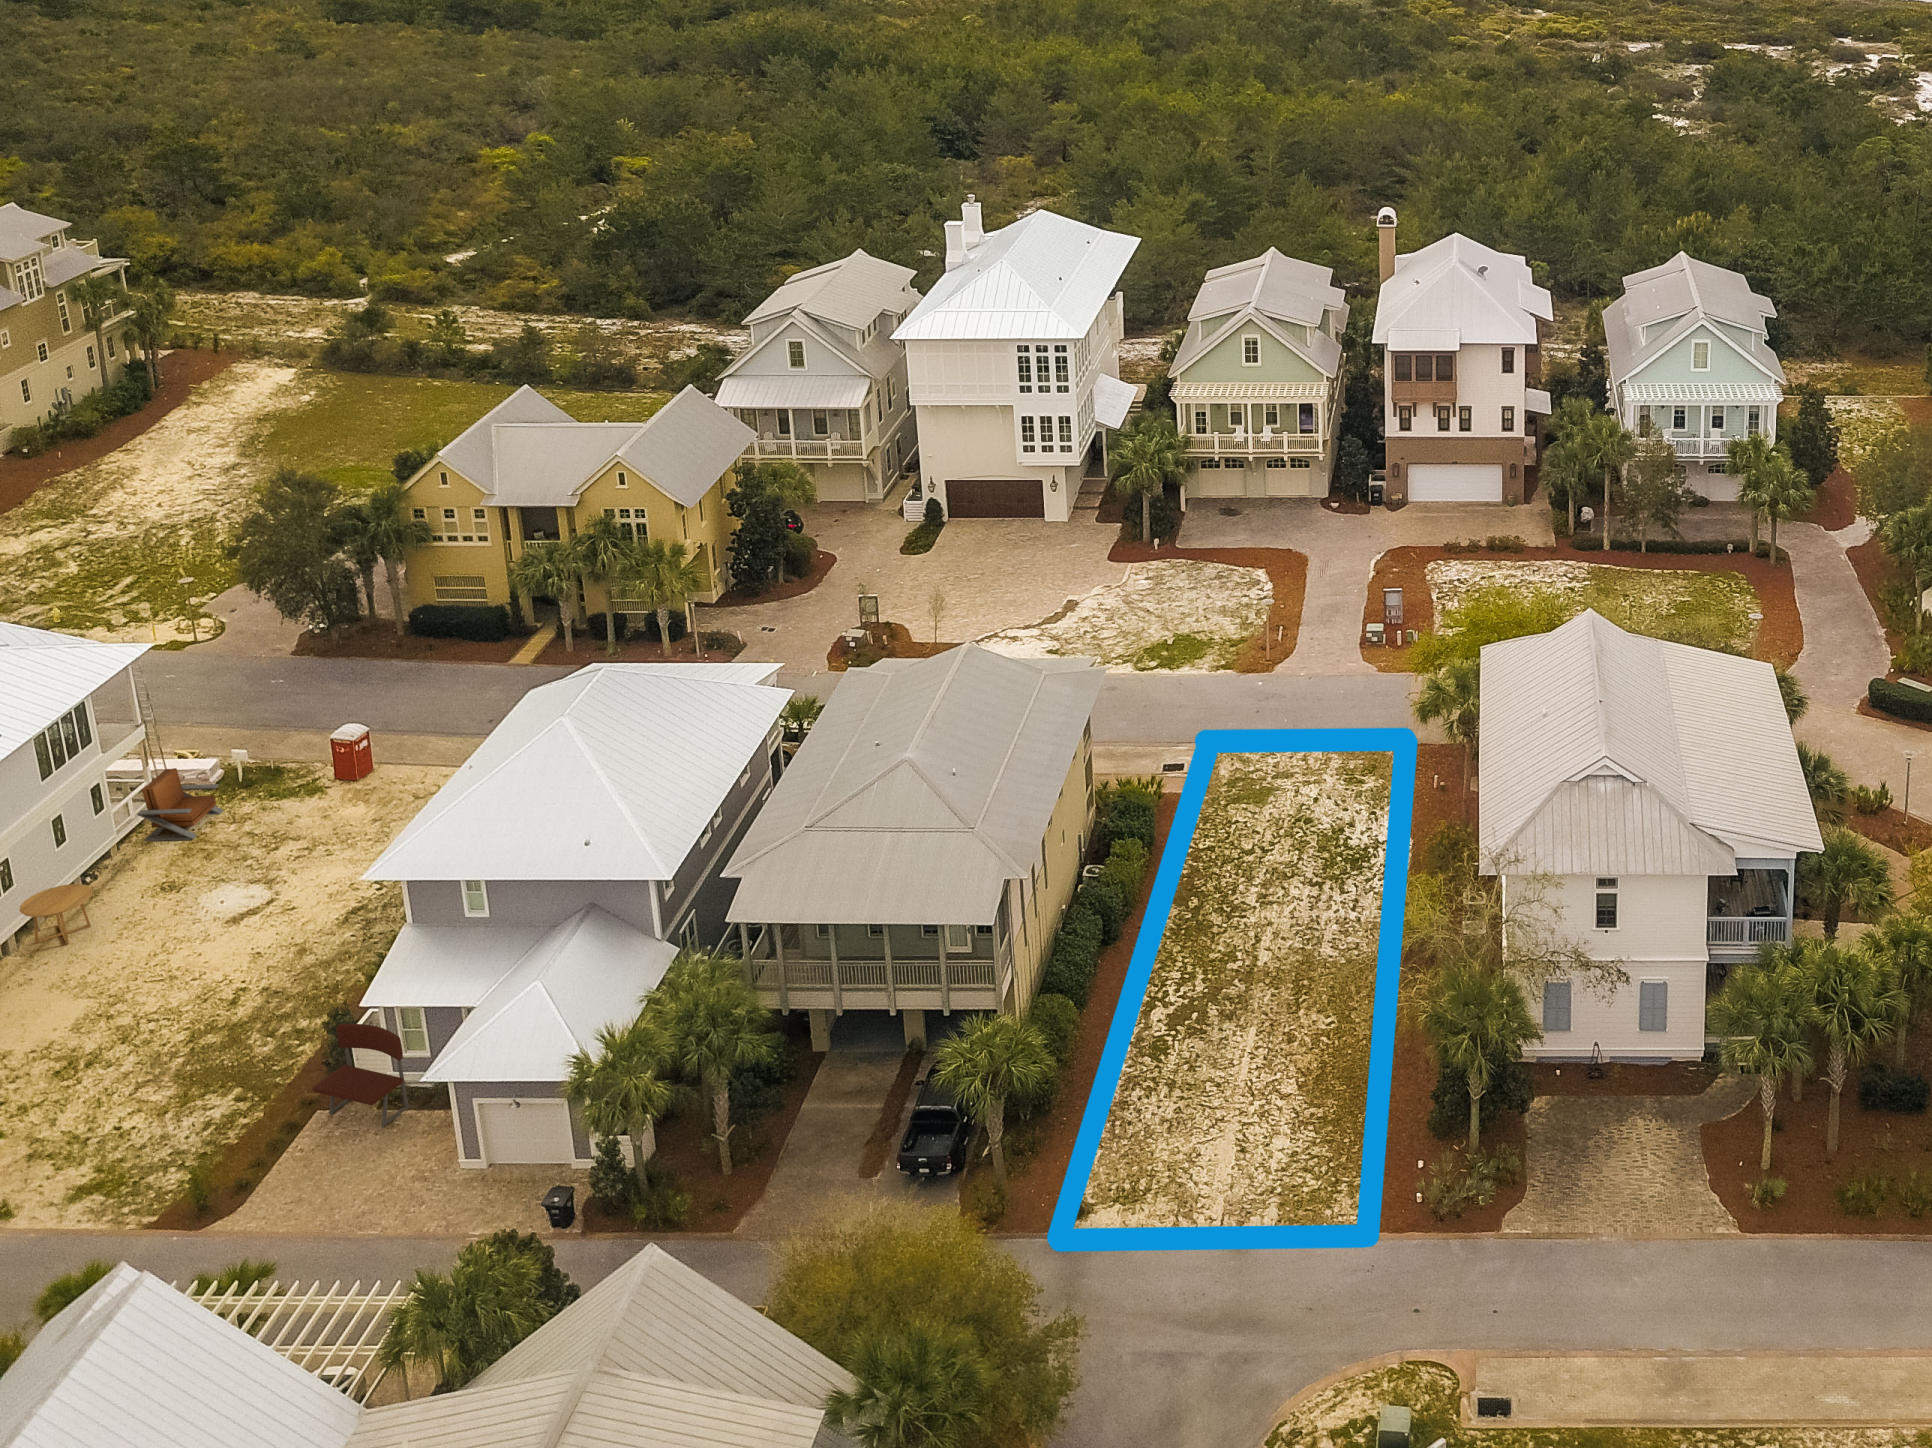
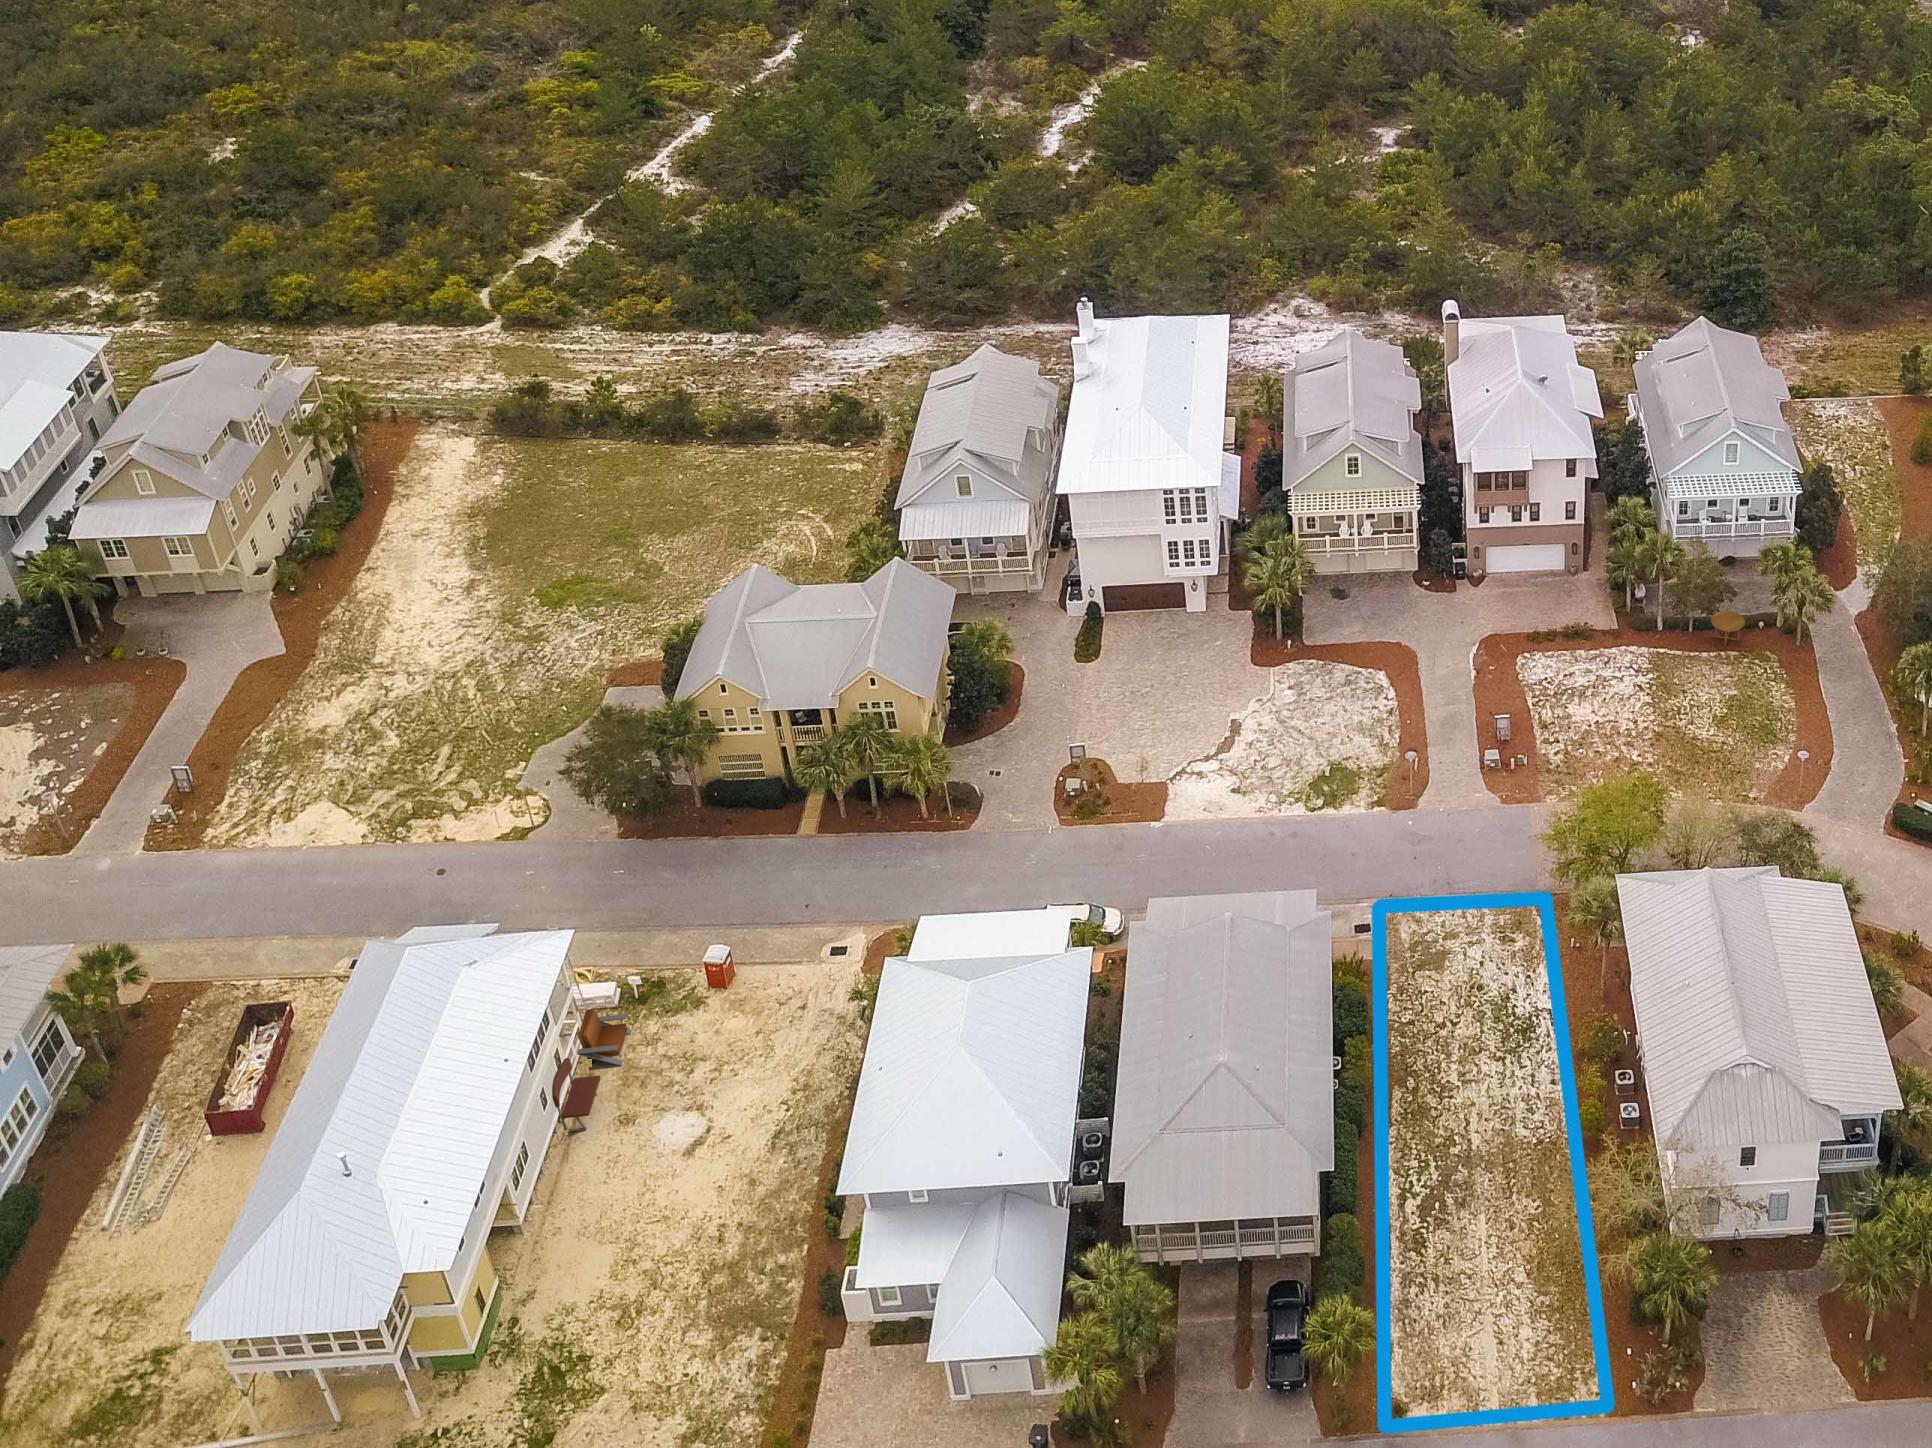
round table: present [20,884,93,944] -> present [1711,611,1745,646]
bench: present [313,1024,410,1127] -> present [552,1058,601,1132]

